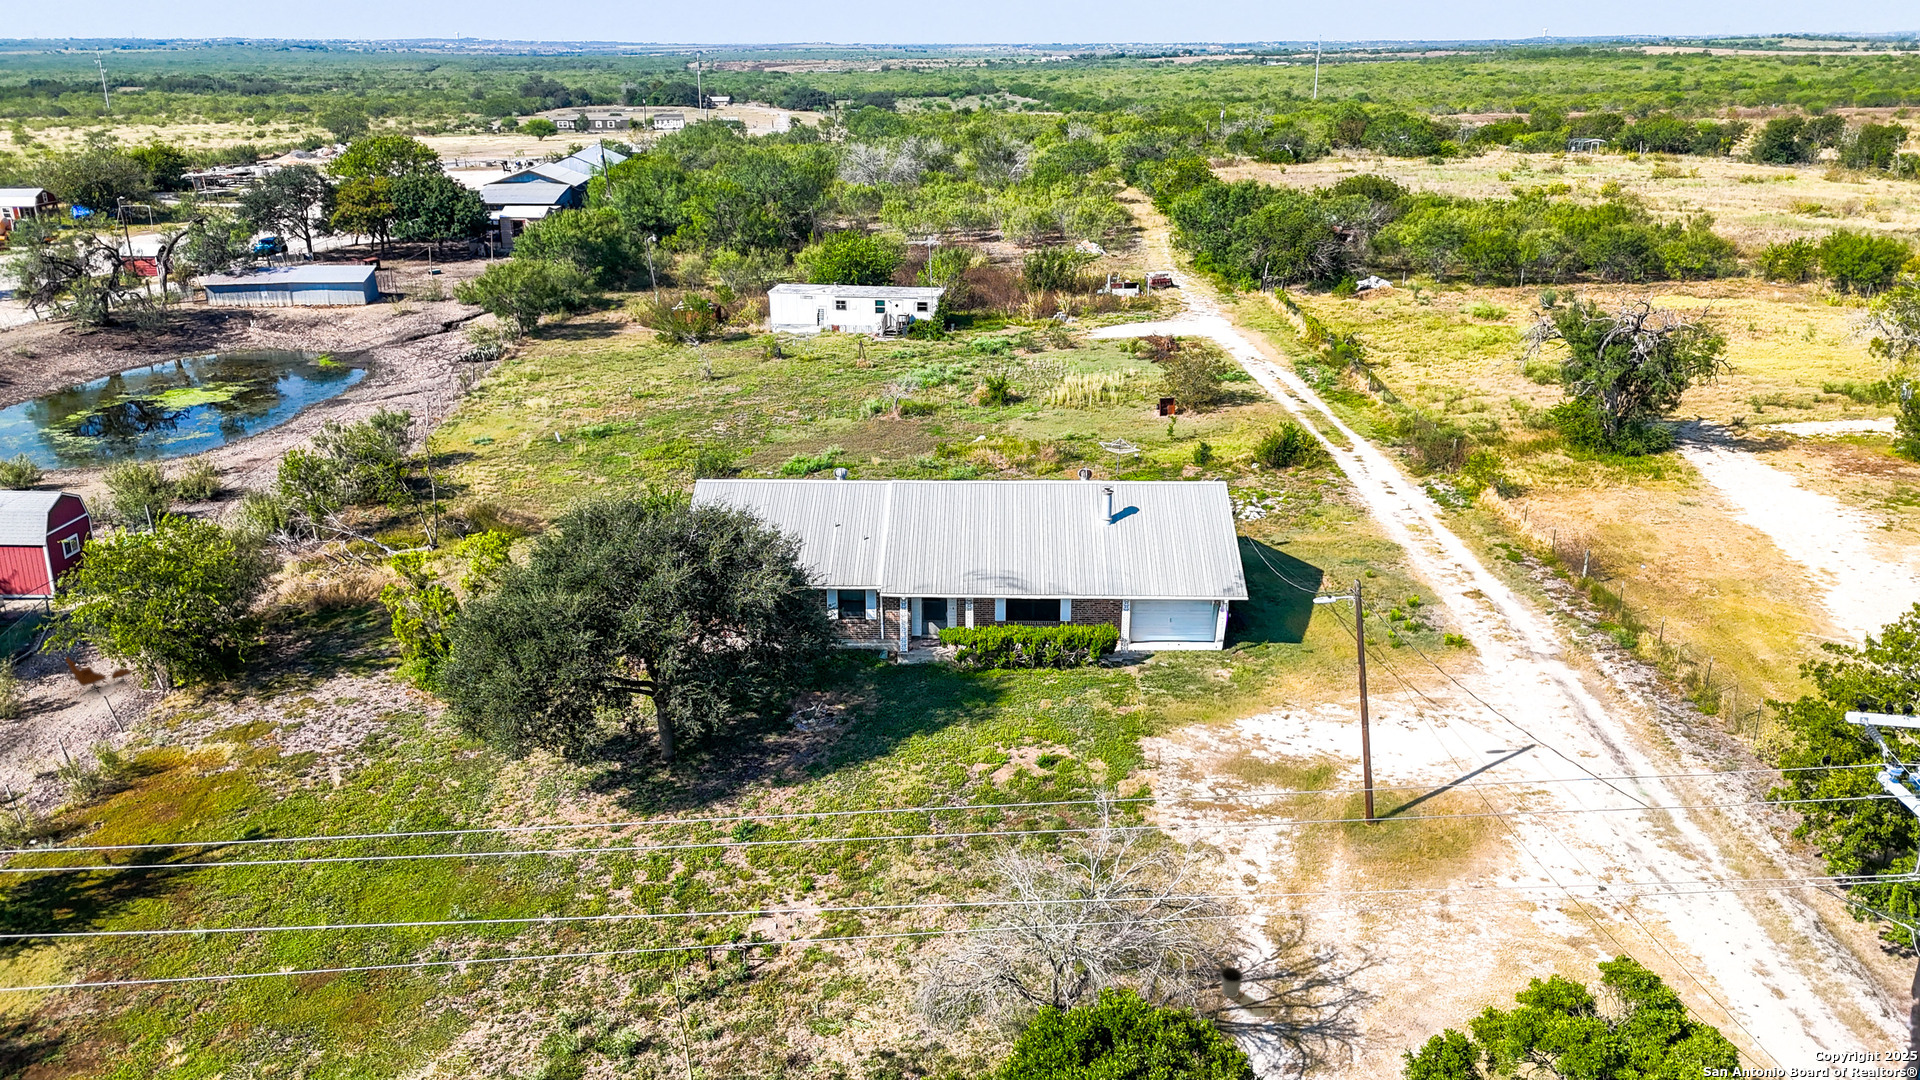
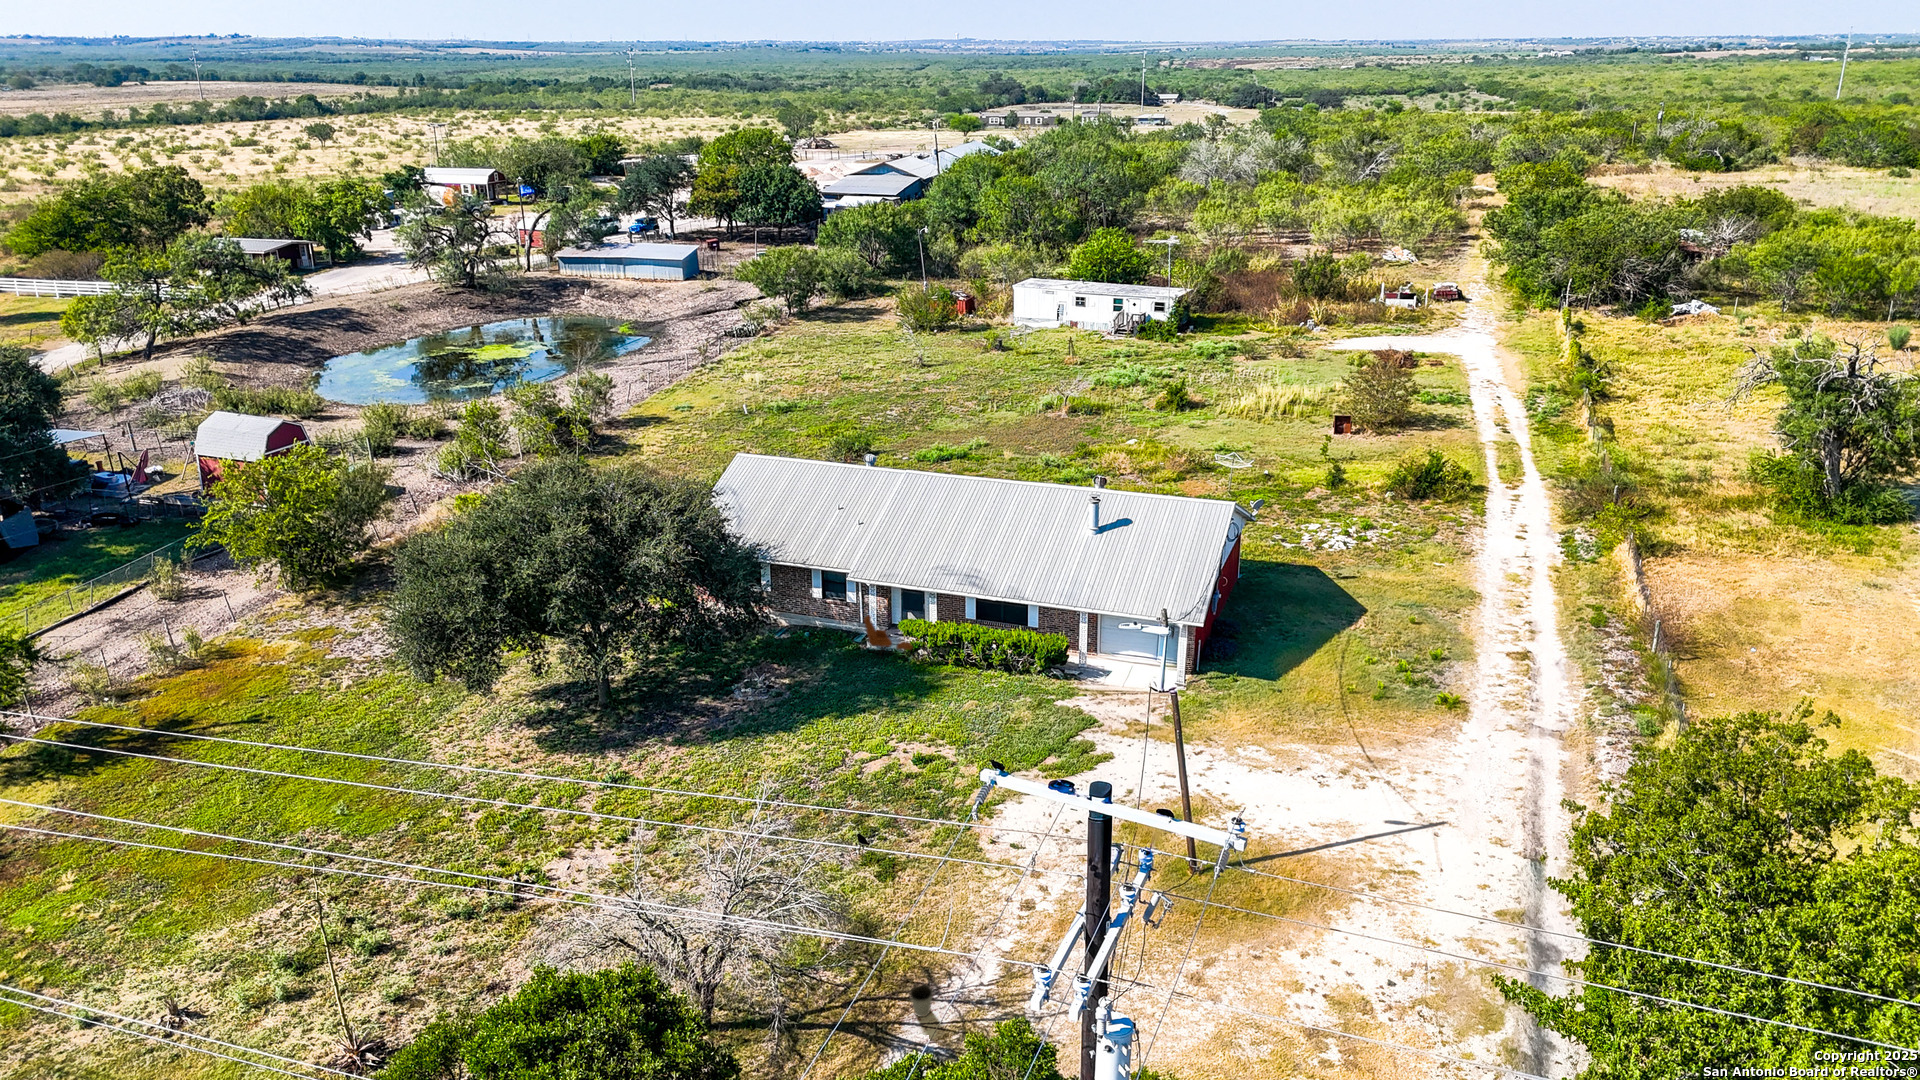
lounge chair: present [65,657,132,691] -> present [864,615,912,654]

